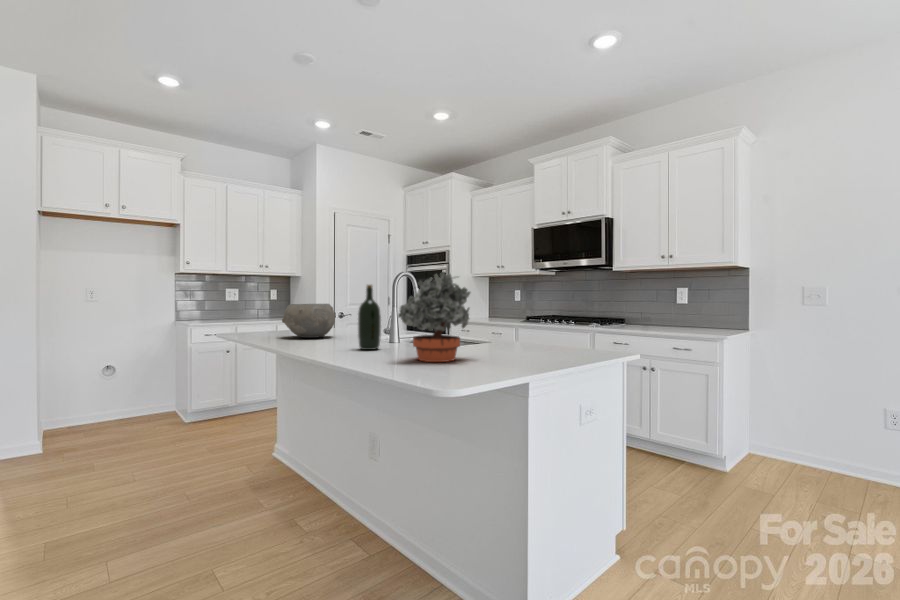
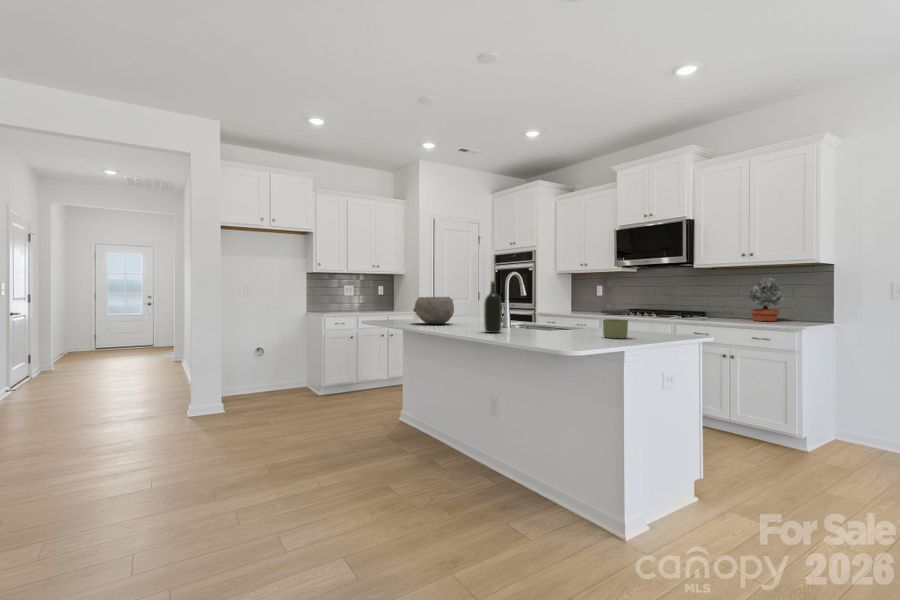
potted plant: present [398,272,470,362] -> present [748,277,785,321]
jar: none [499,319,533,356] -> present [601,309,630,338]

